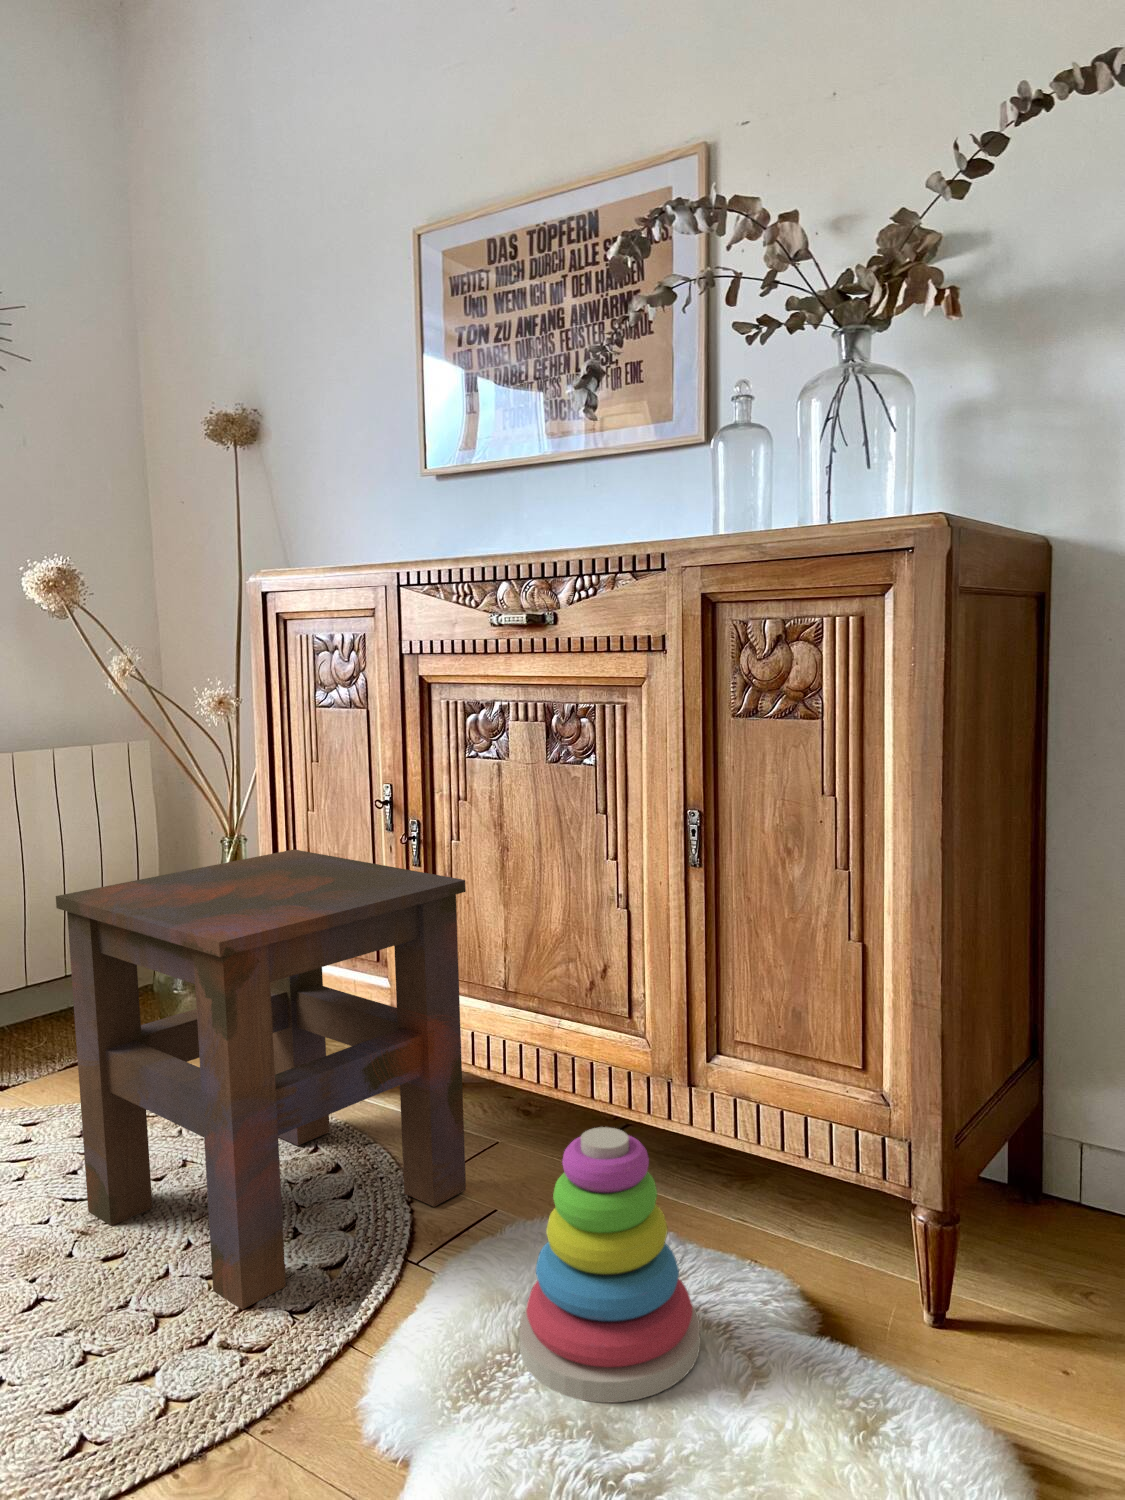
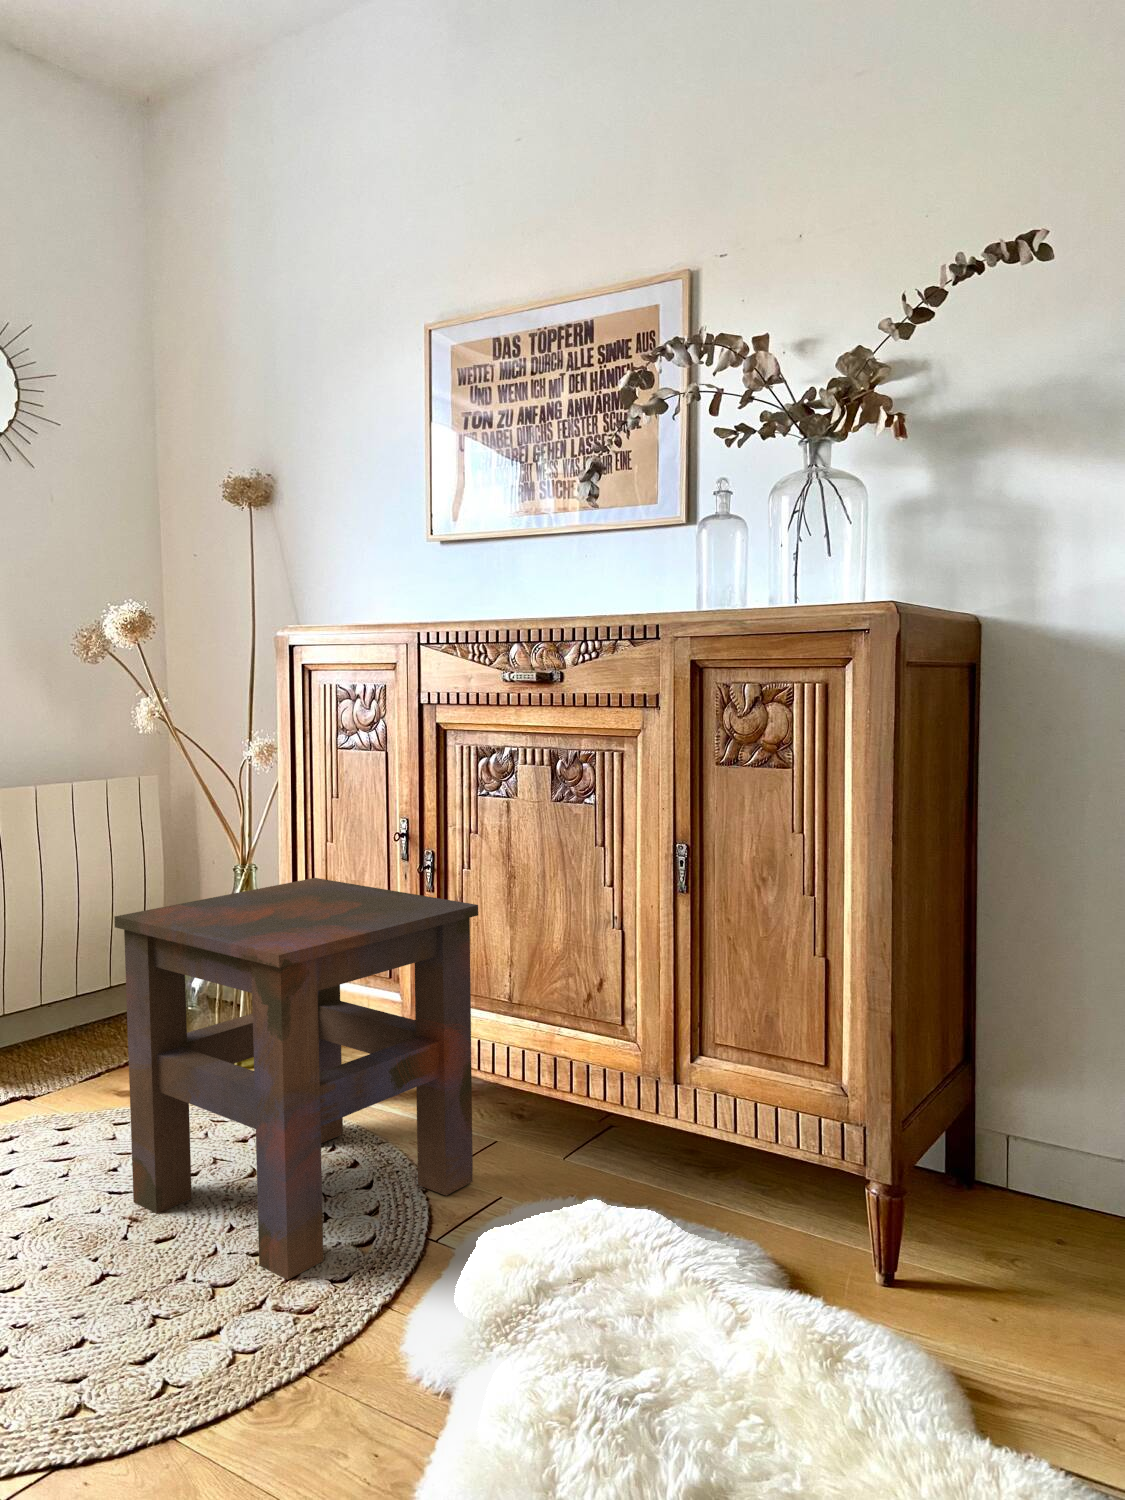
stacking toy: present [519,1127,700,1403] -> none [540,1112,693,1342]

